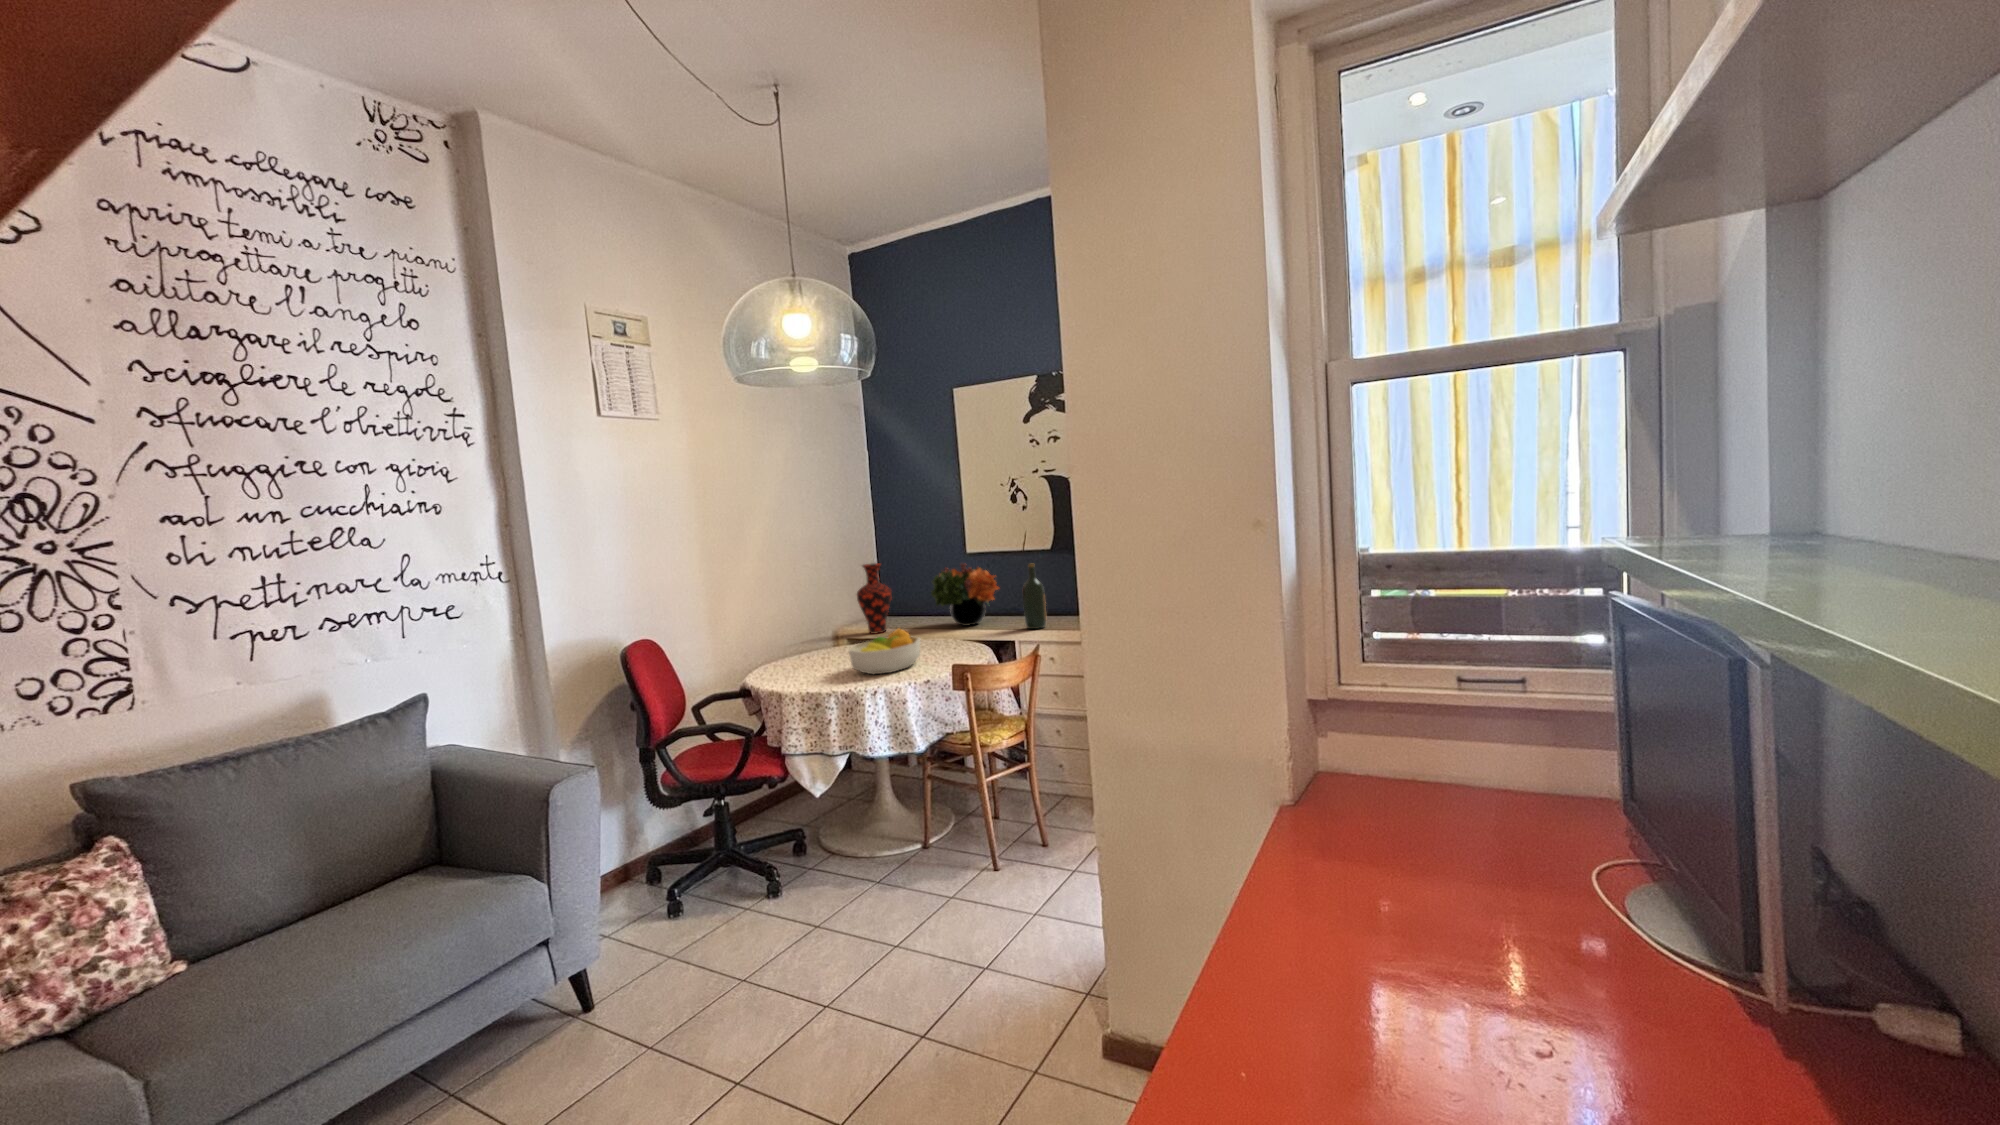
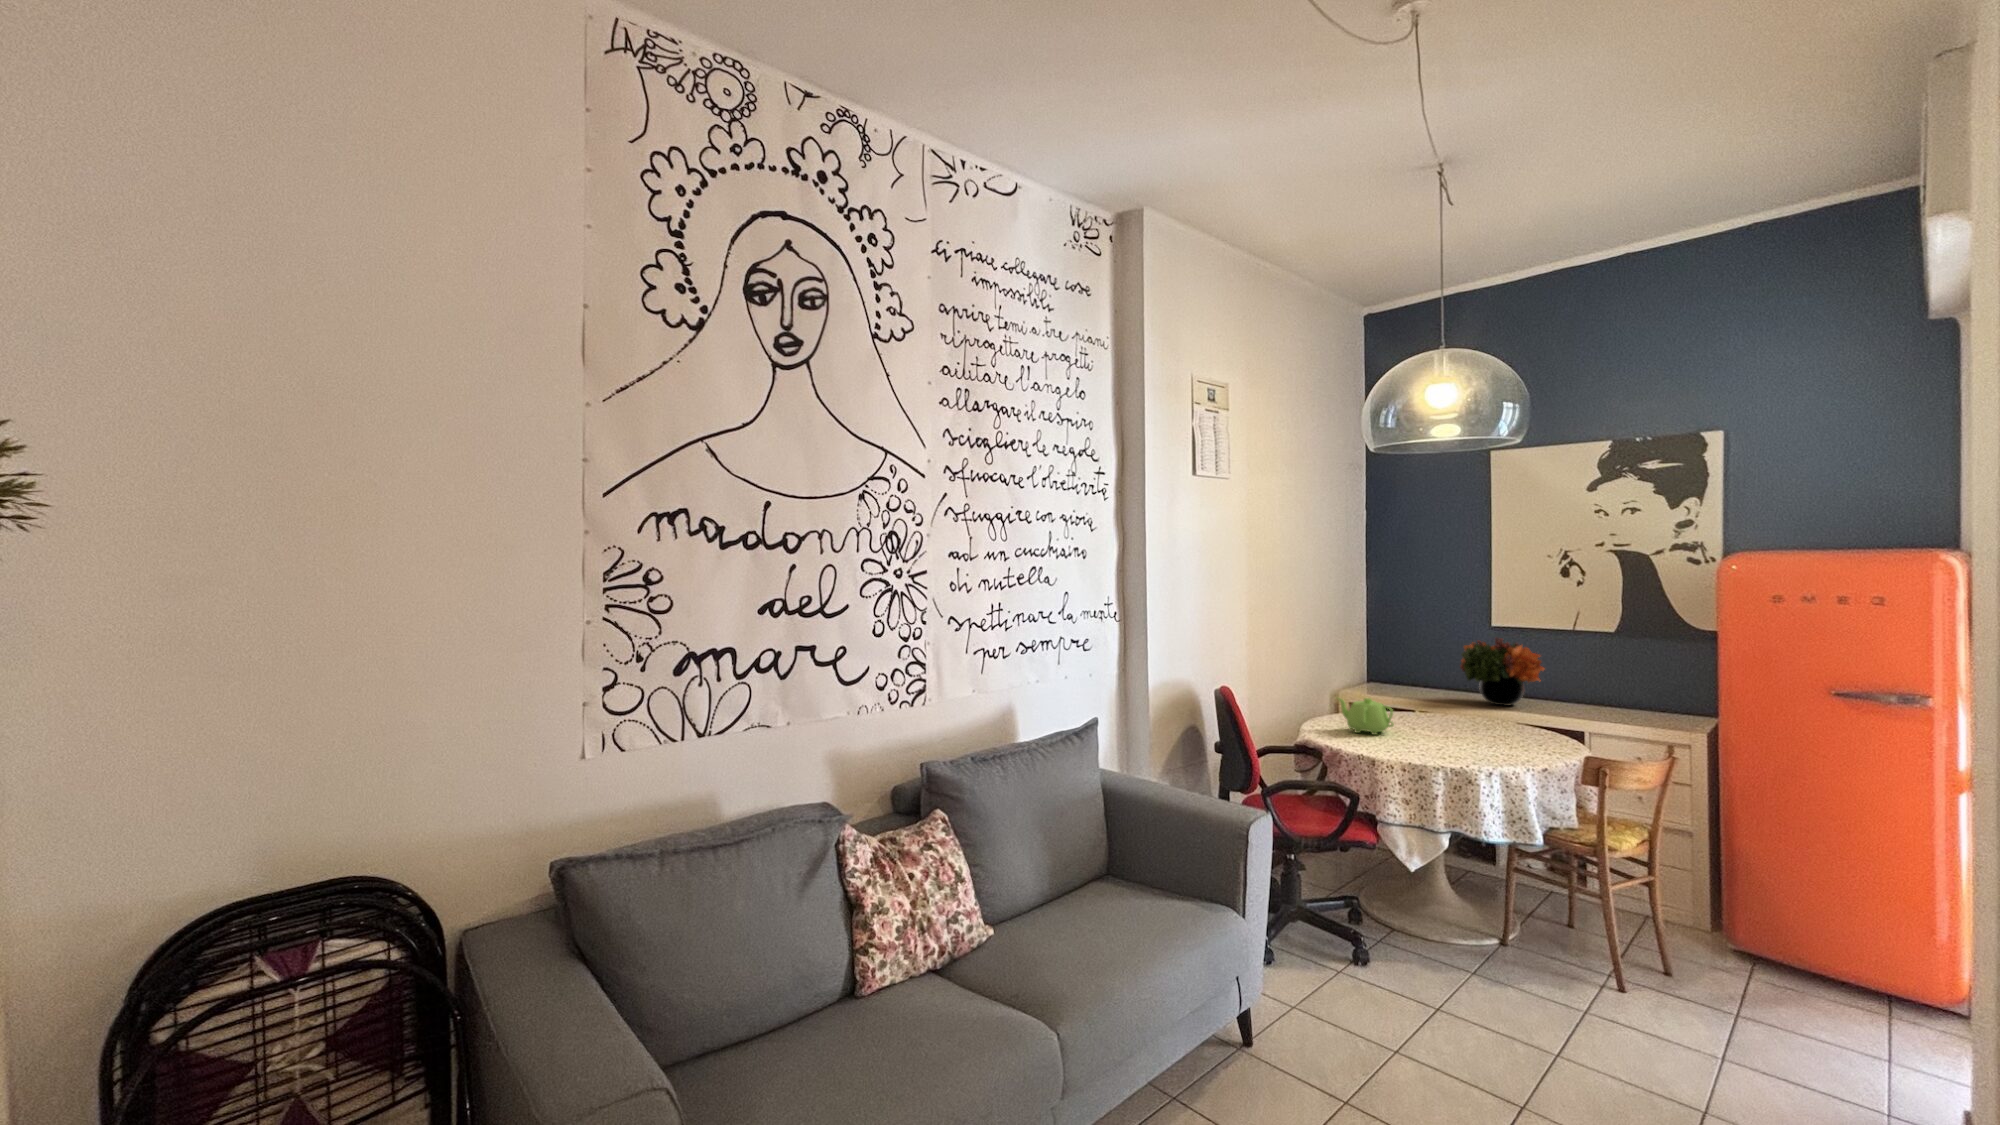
vase: present [857,563,892,634] -> none [1370,628,1410,701]
wine bottle: present [1023,563,1046,629] -> none [1595,648,1626,722]
fruit bowl: present [849,629,921,674] -> none [1438,705,1519,753]
teapot: none [778,634,828,670] -> present [1338,698,1394,735]

